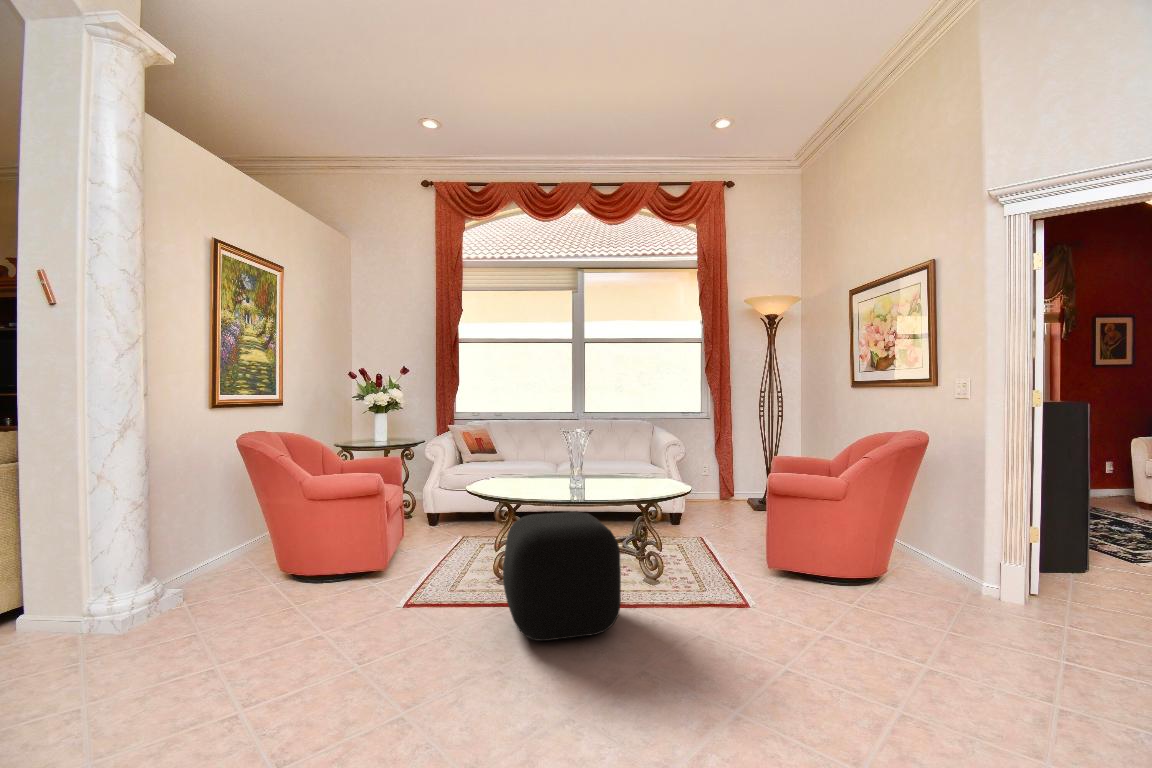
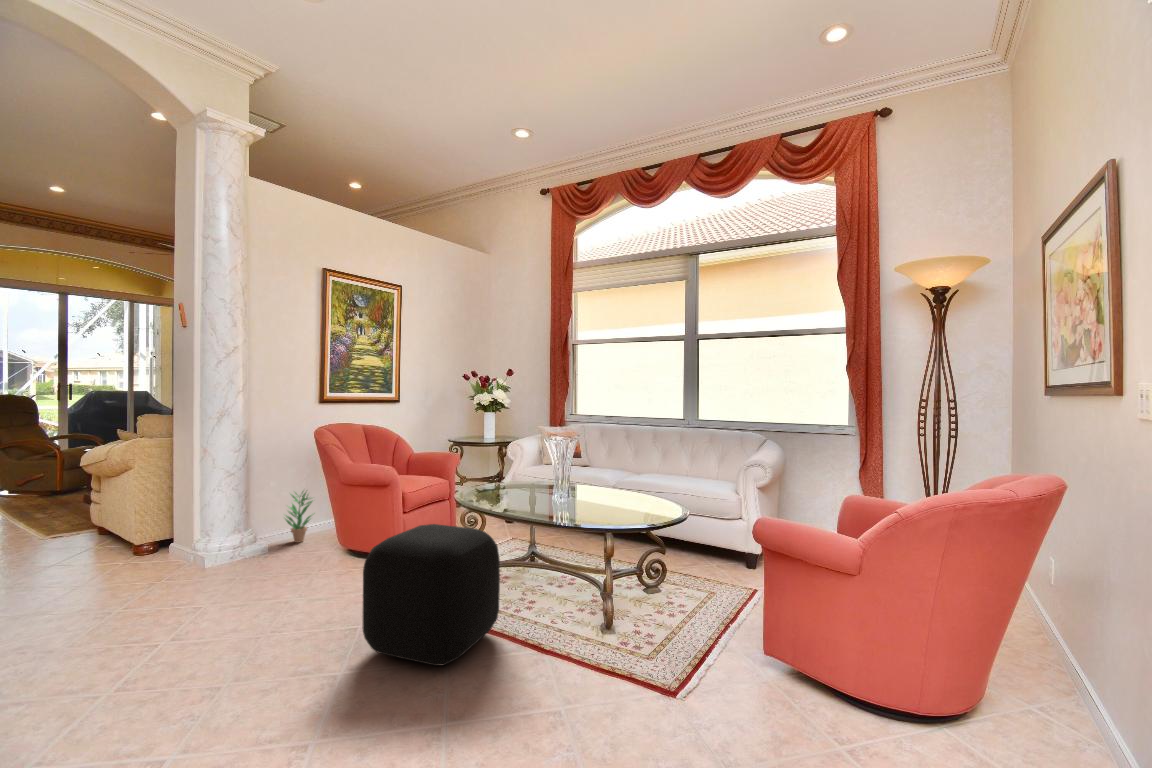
potted plant: none [182,518,230,589] -> present [285,491,312,543]

